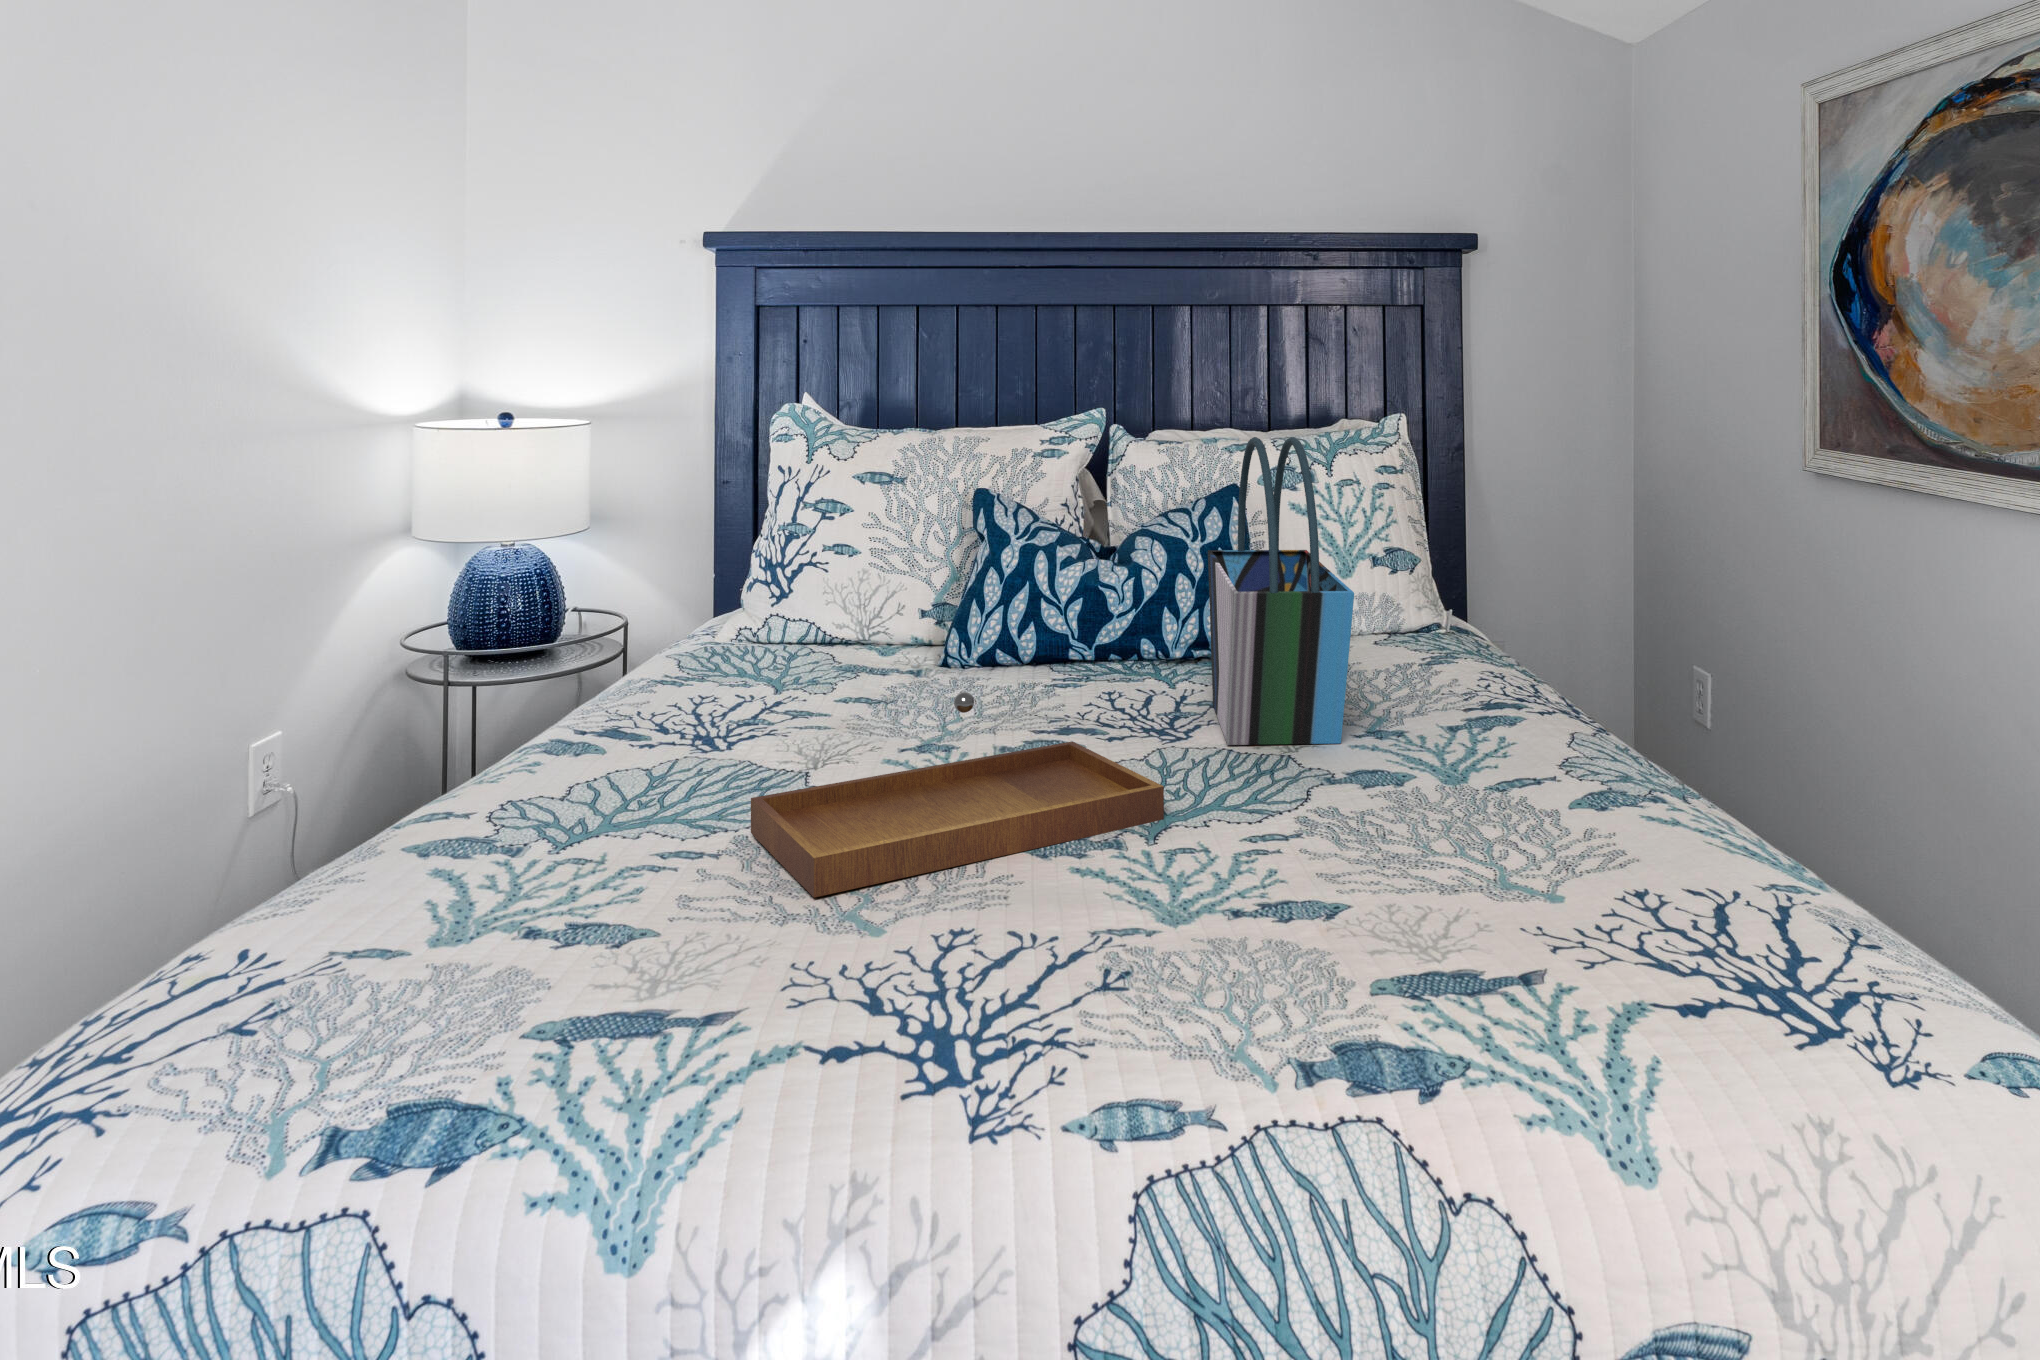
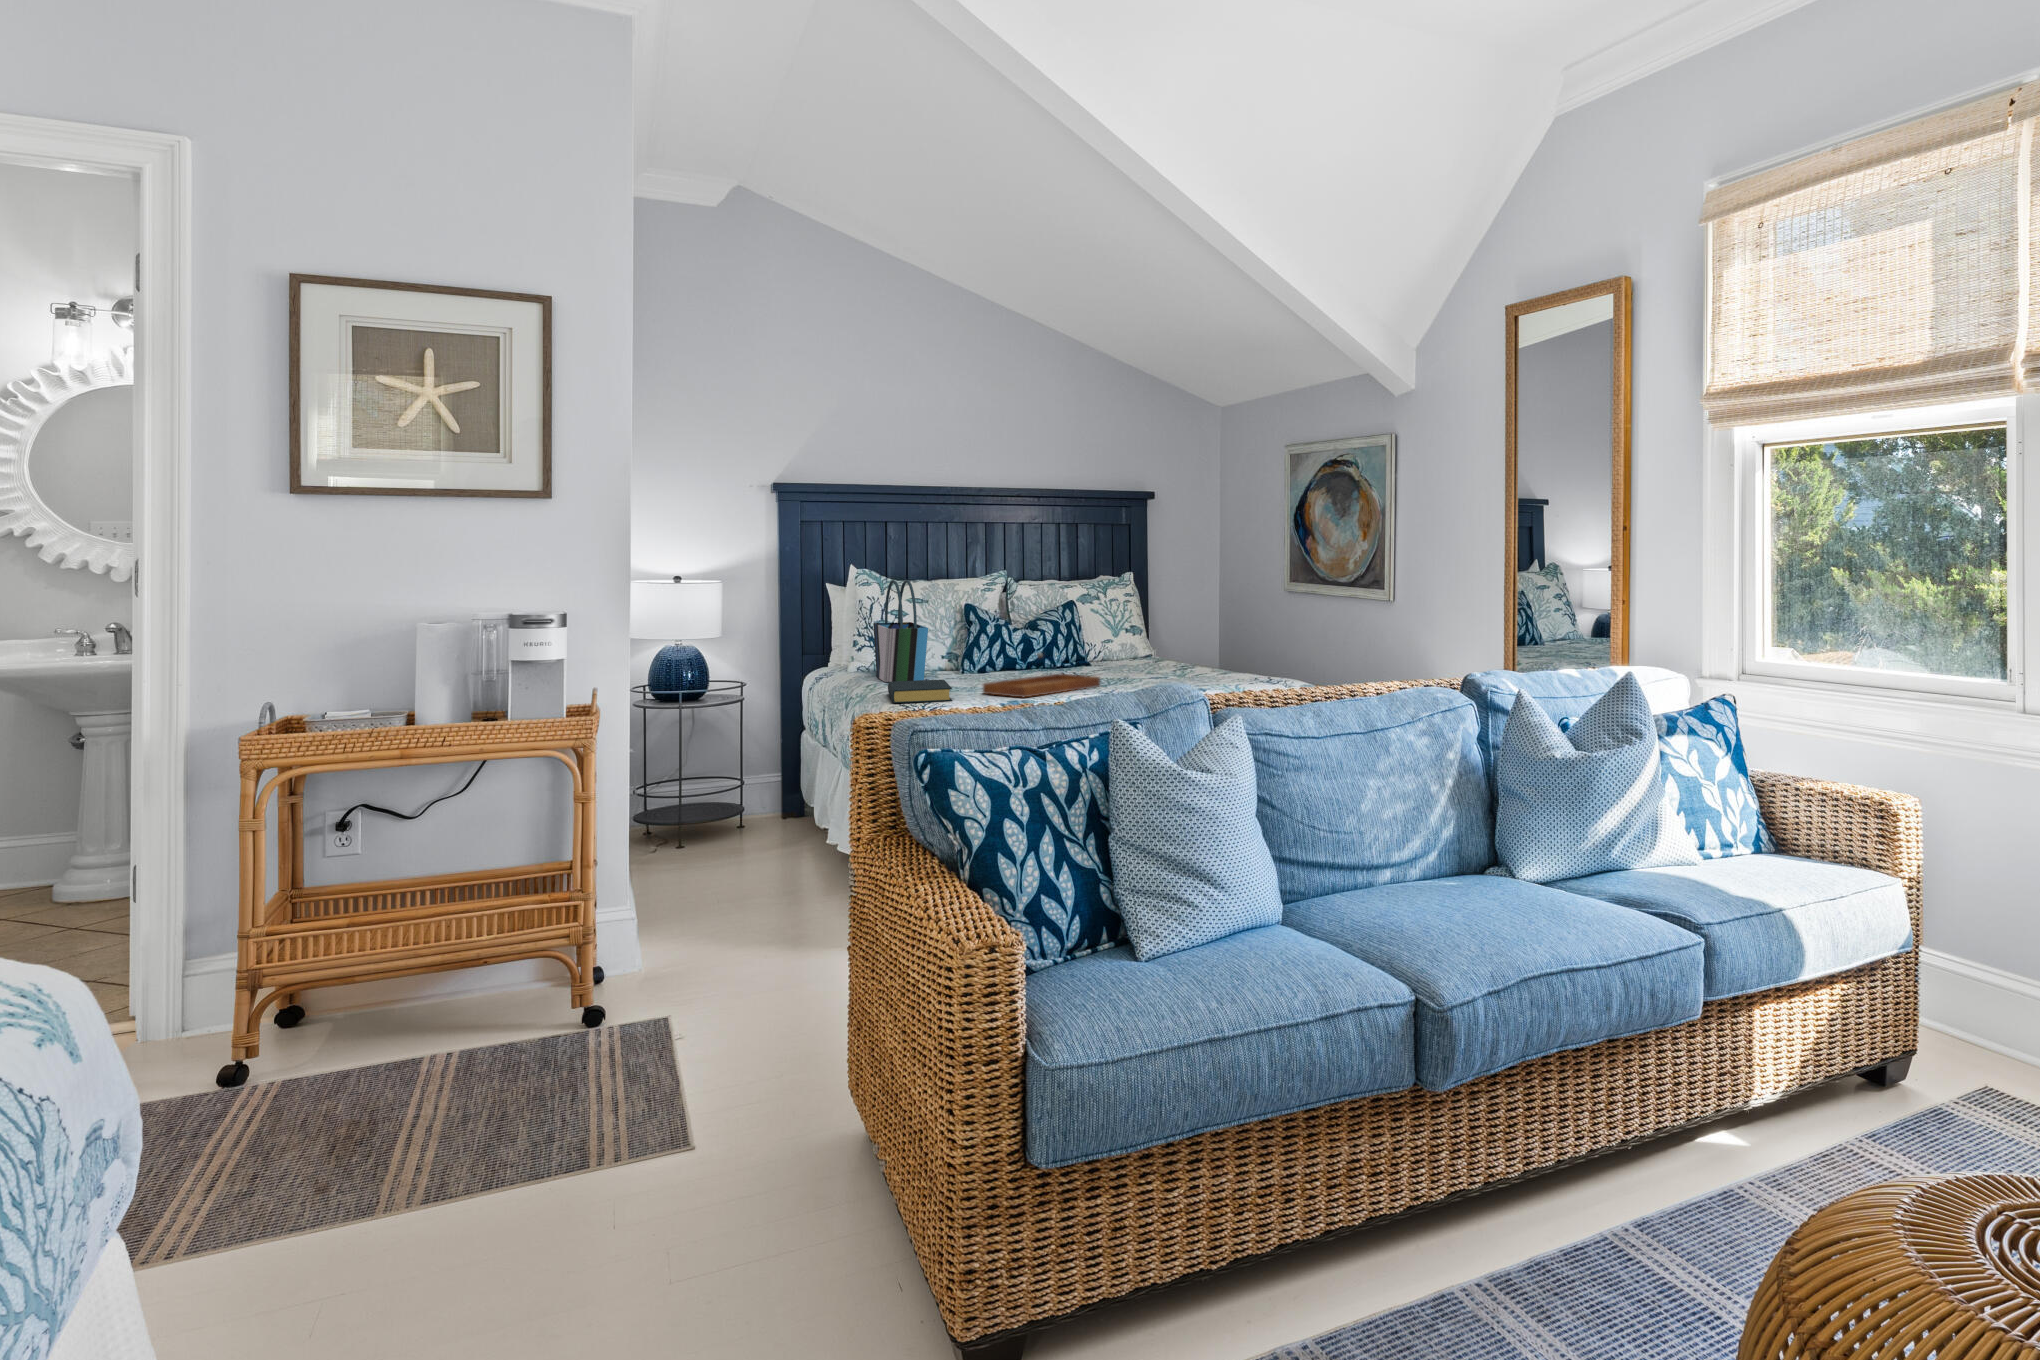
tote bag: present [1208,437,1354,745] -> present [873,580,928,682]
hardback book: none [394,751,697,880] -> present [888,680,952,703]

